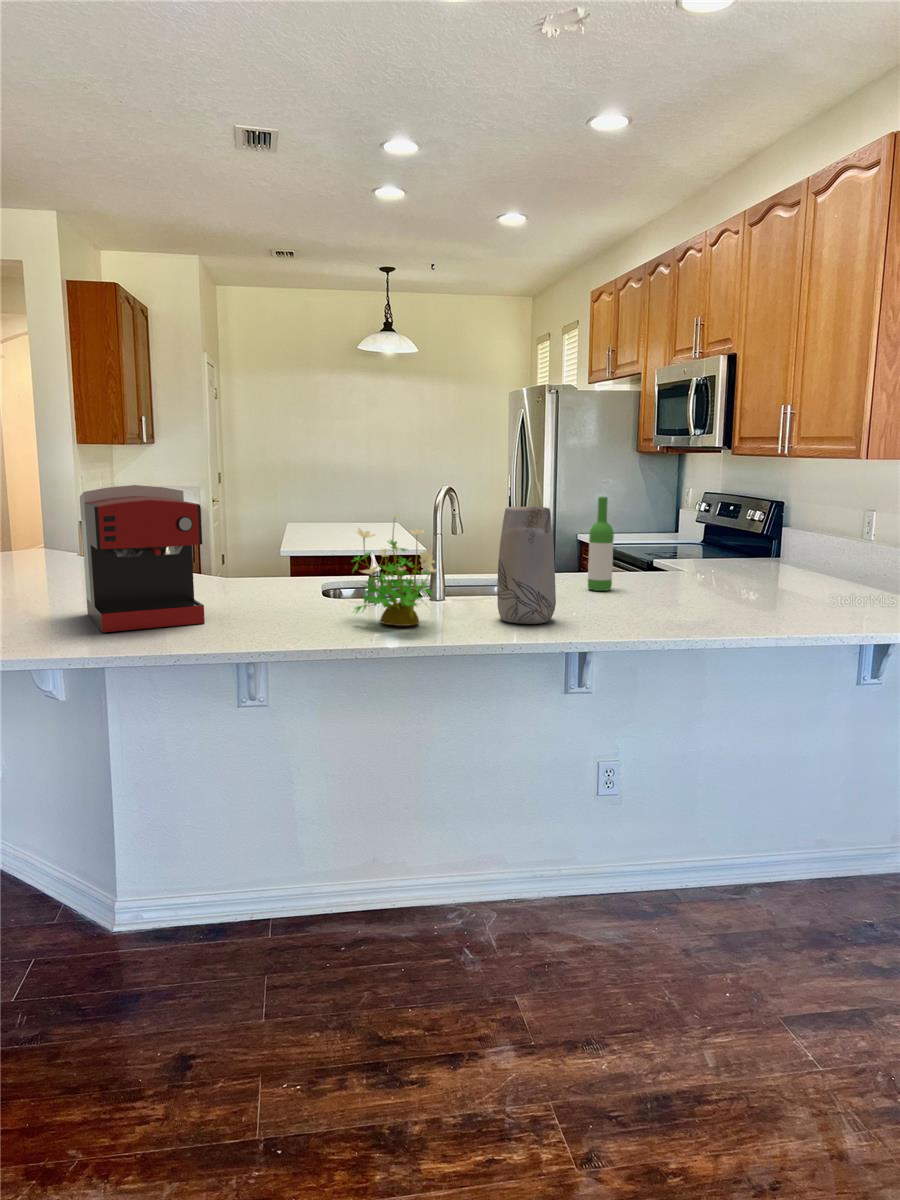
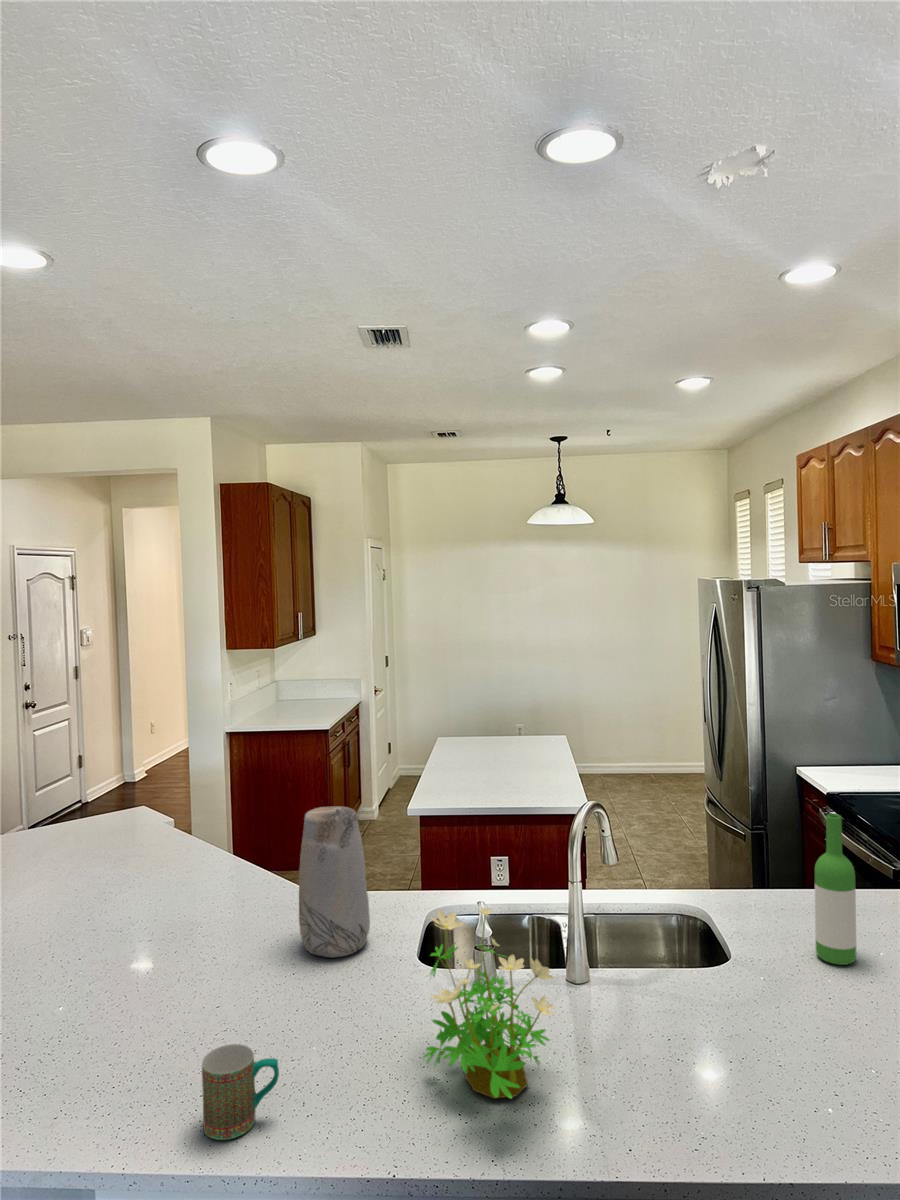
coffee maker: present [80,485,205,632] -> none [57,824,217,1073]
vase: present [497,507,556,624] -> present [299,807,370,958]
mug: none [218,595,267,642] -> present [202,1044,279,1140]

